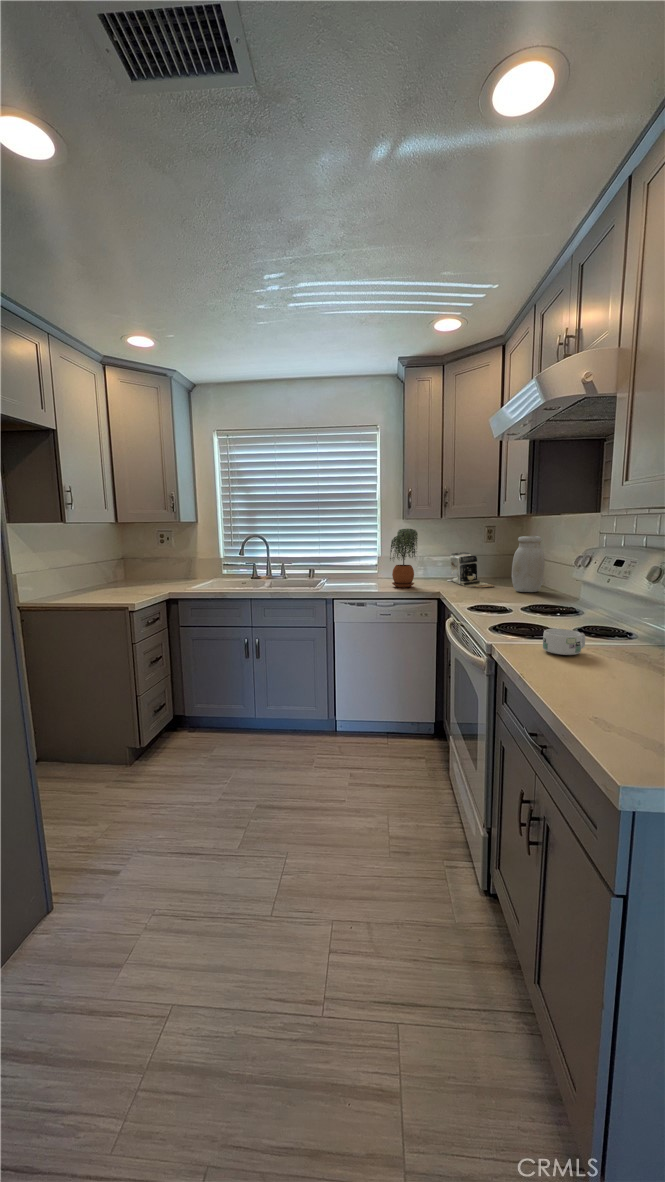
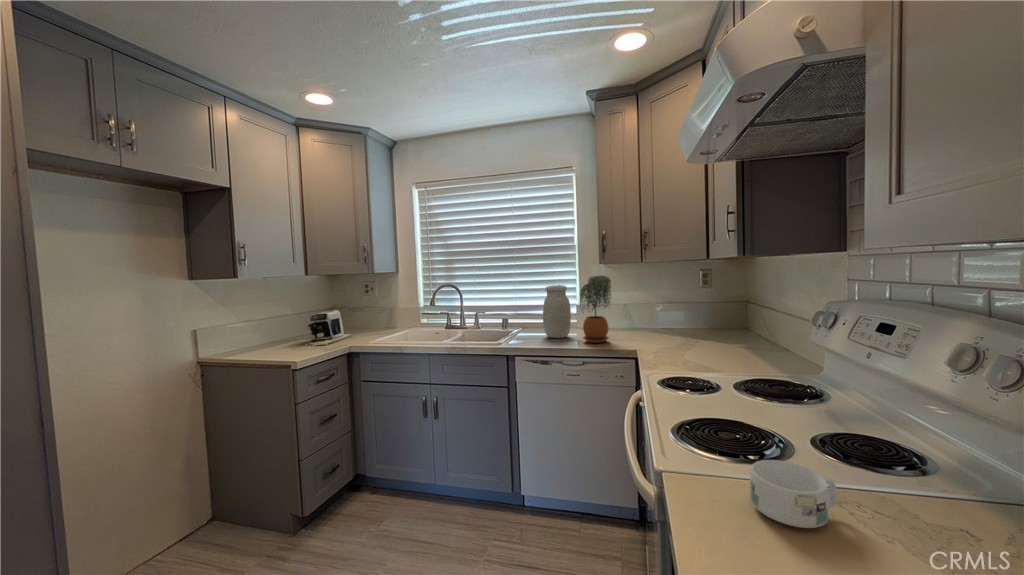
jar: present [511,536,544,592] -> present [543,285,571,338]
coffee maker: present [447,552,494,587] -> present [308,309,352,346]

